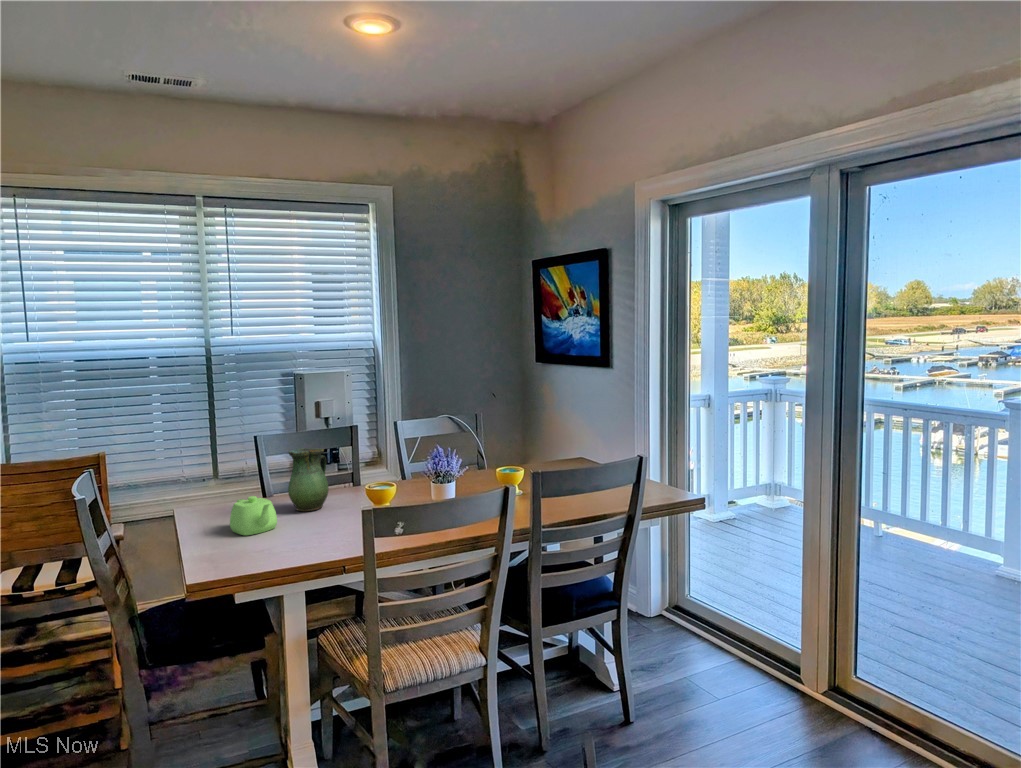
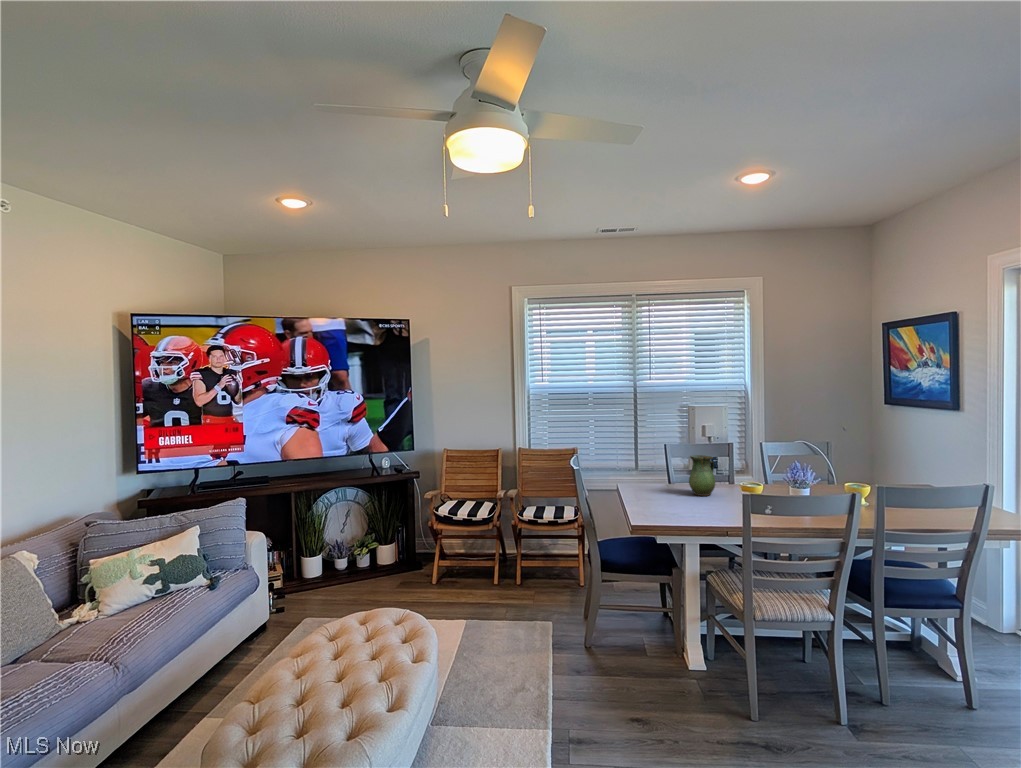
teapot: present [230,496,277,535] -> none [655,481,683,505]

